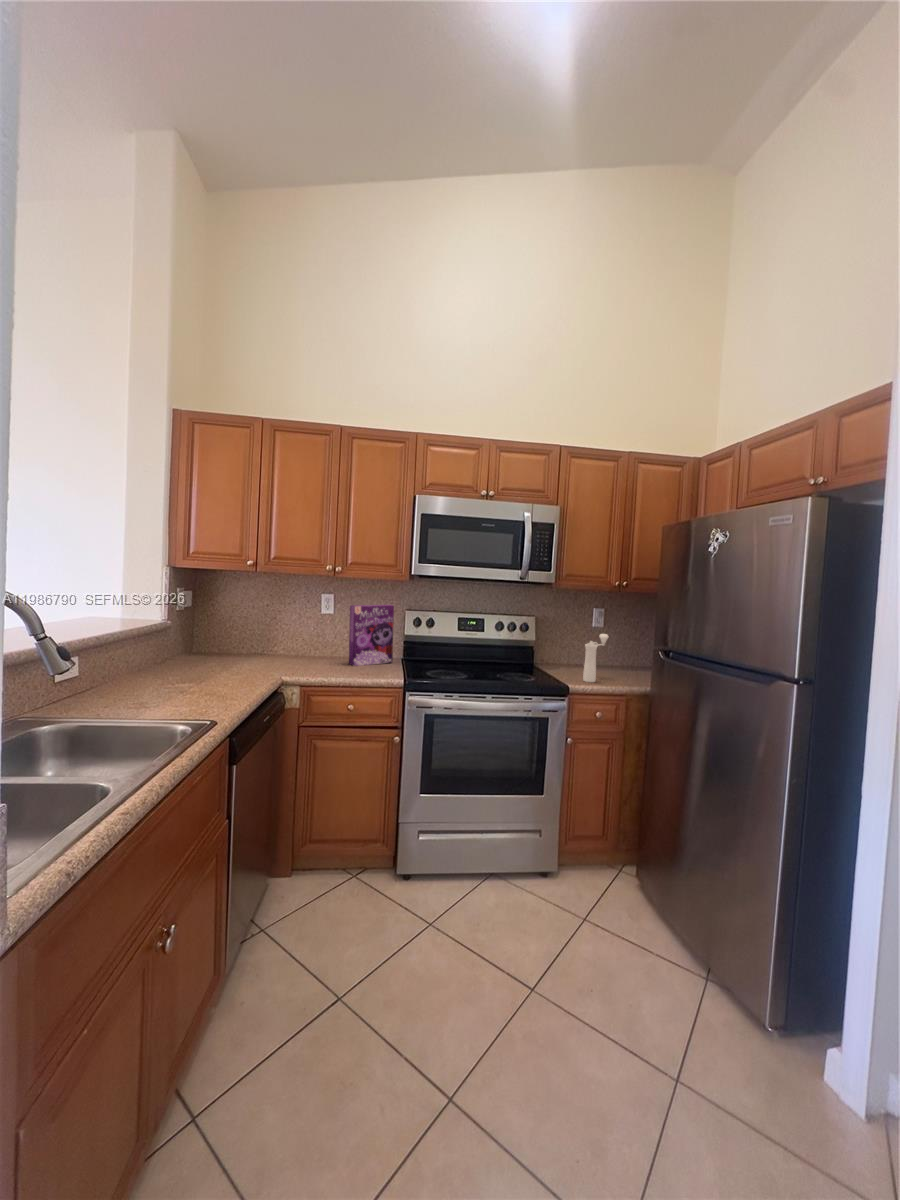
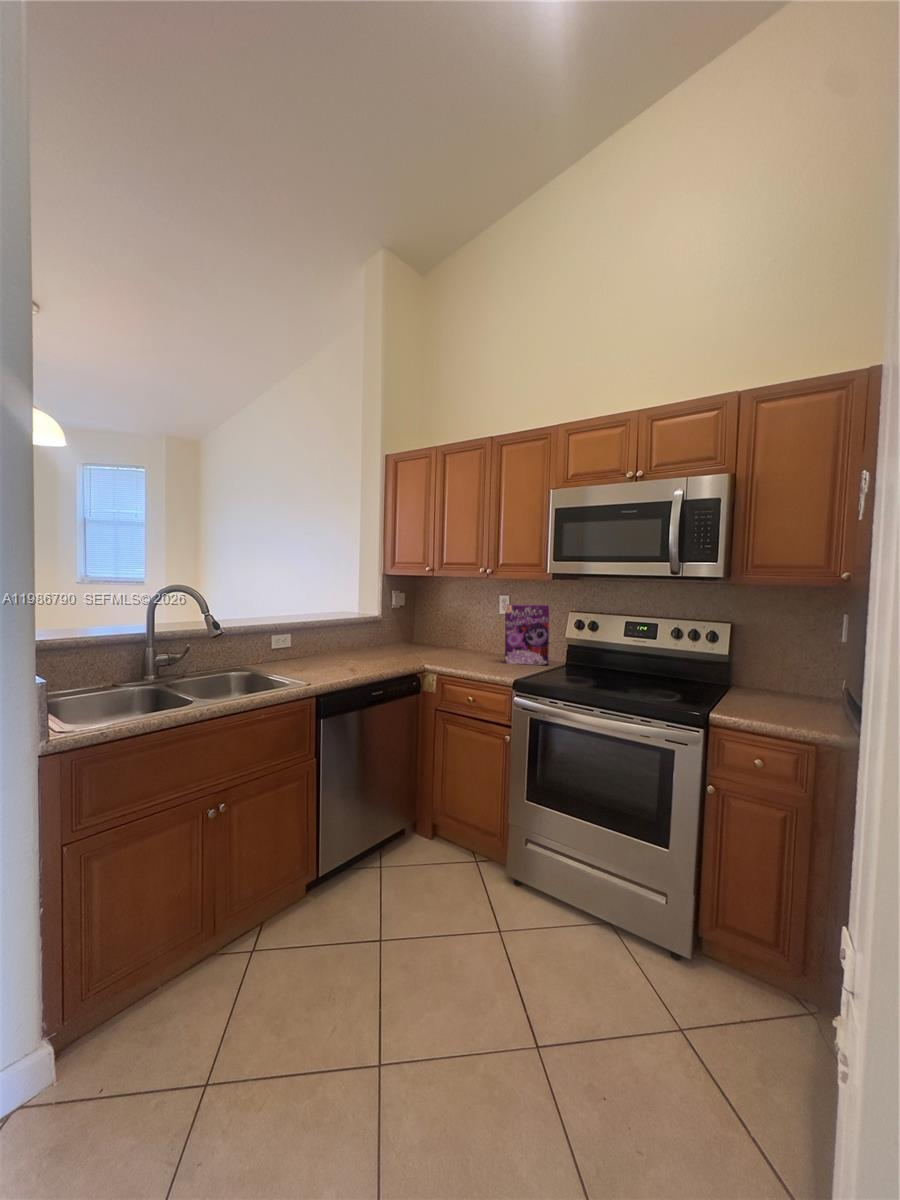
pepper mill: present [583,634,608,682] -> none [756,650,812,717]

